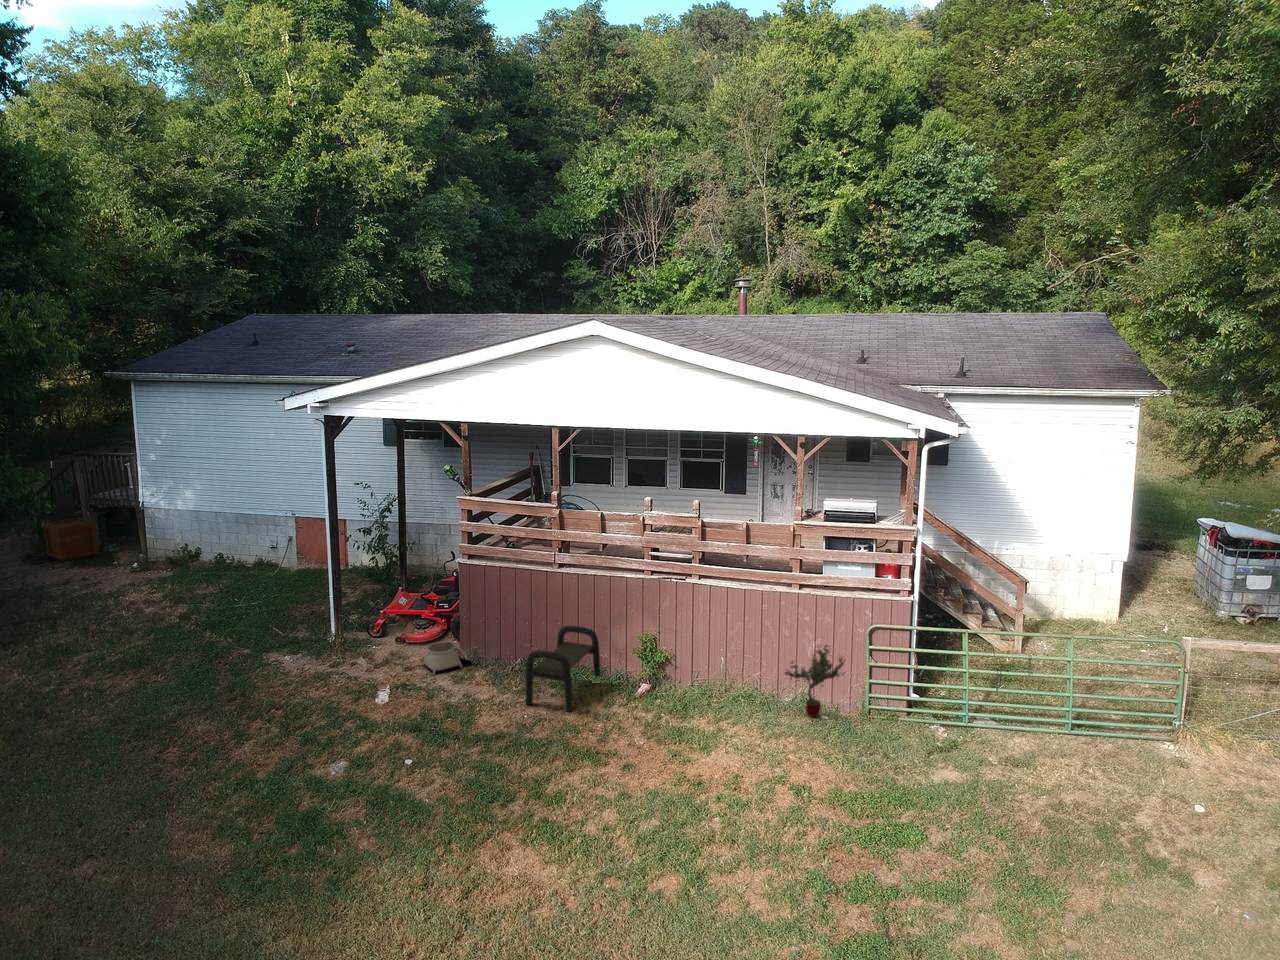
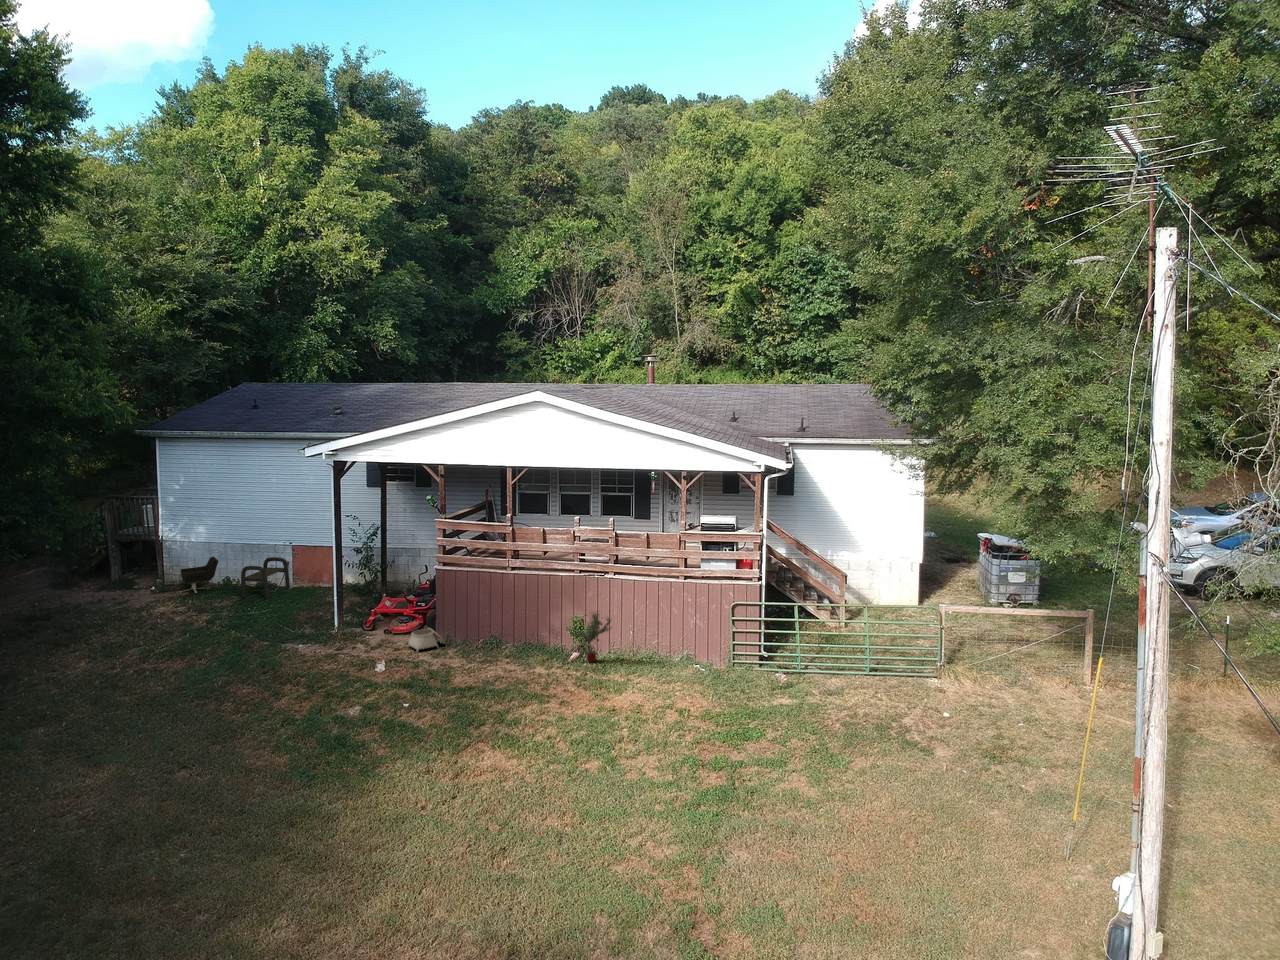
wooden crate: present [44,518,99,561] -> none [69,551,116,587]
lounge chair: none [163,528,212,573] -> present [180,557,218,593]
bench: present [526,626,600,711] -> present [241,557,290,599]
potted tree: present [785,645,845,717] -> present [571,612,611,662]

